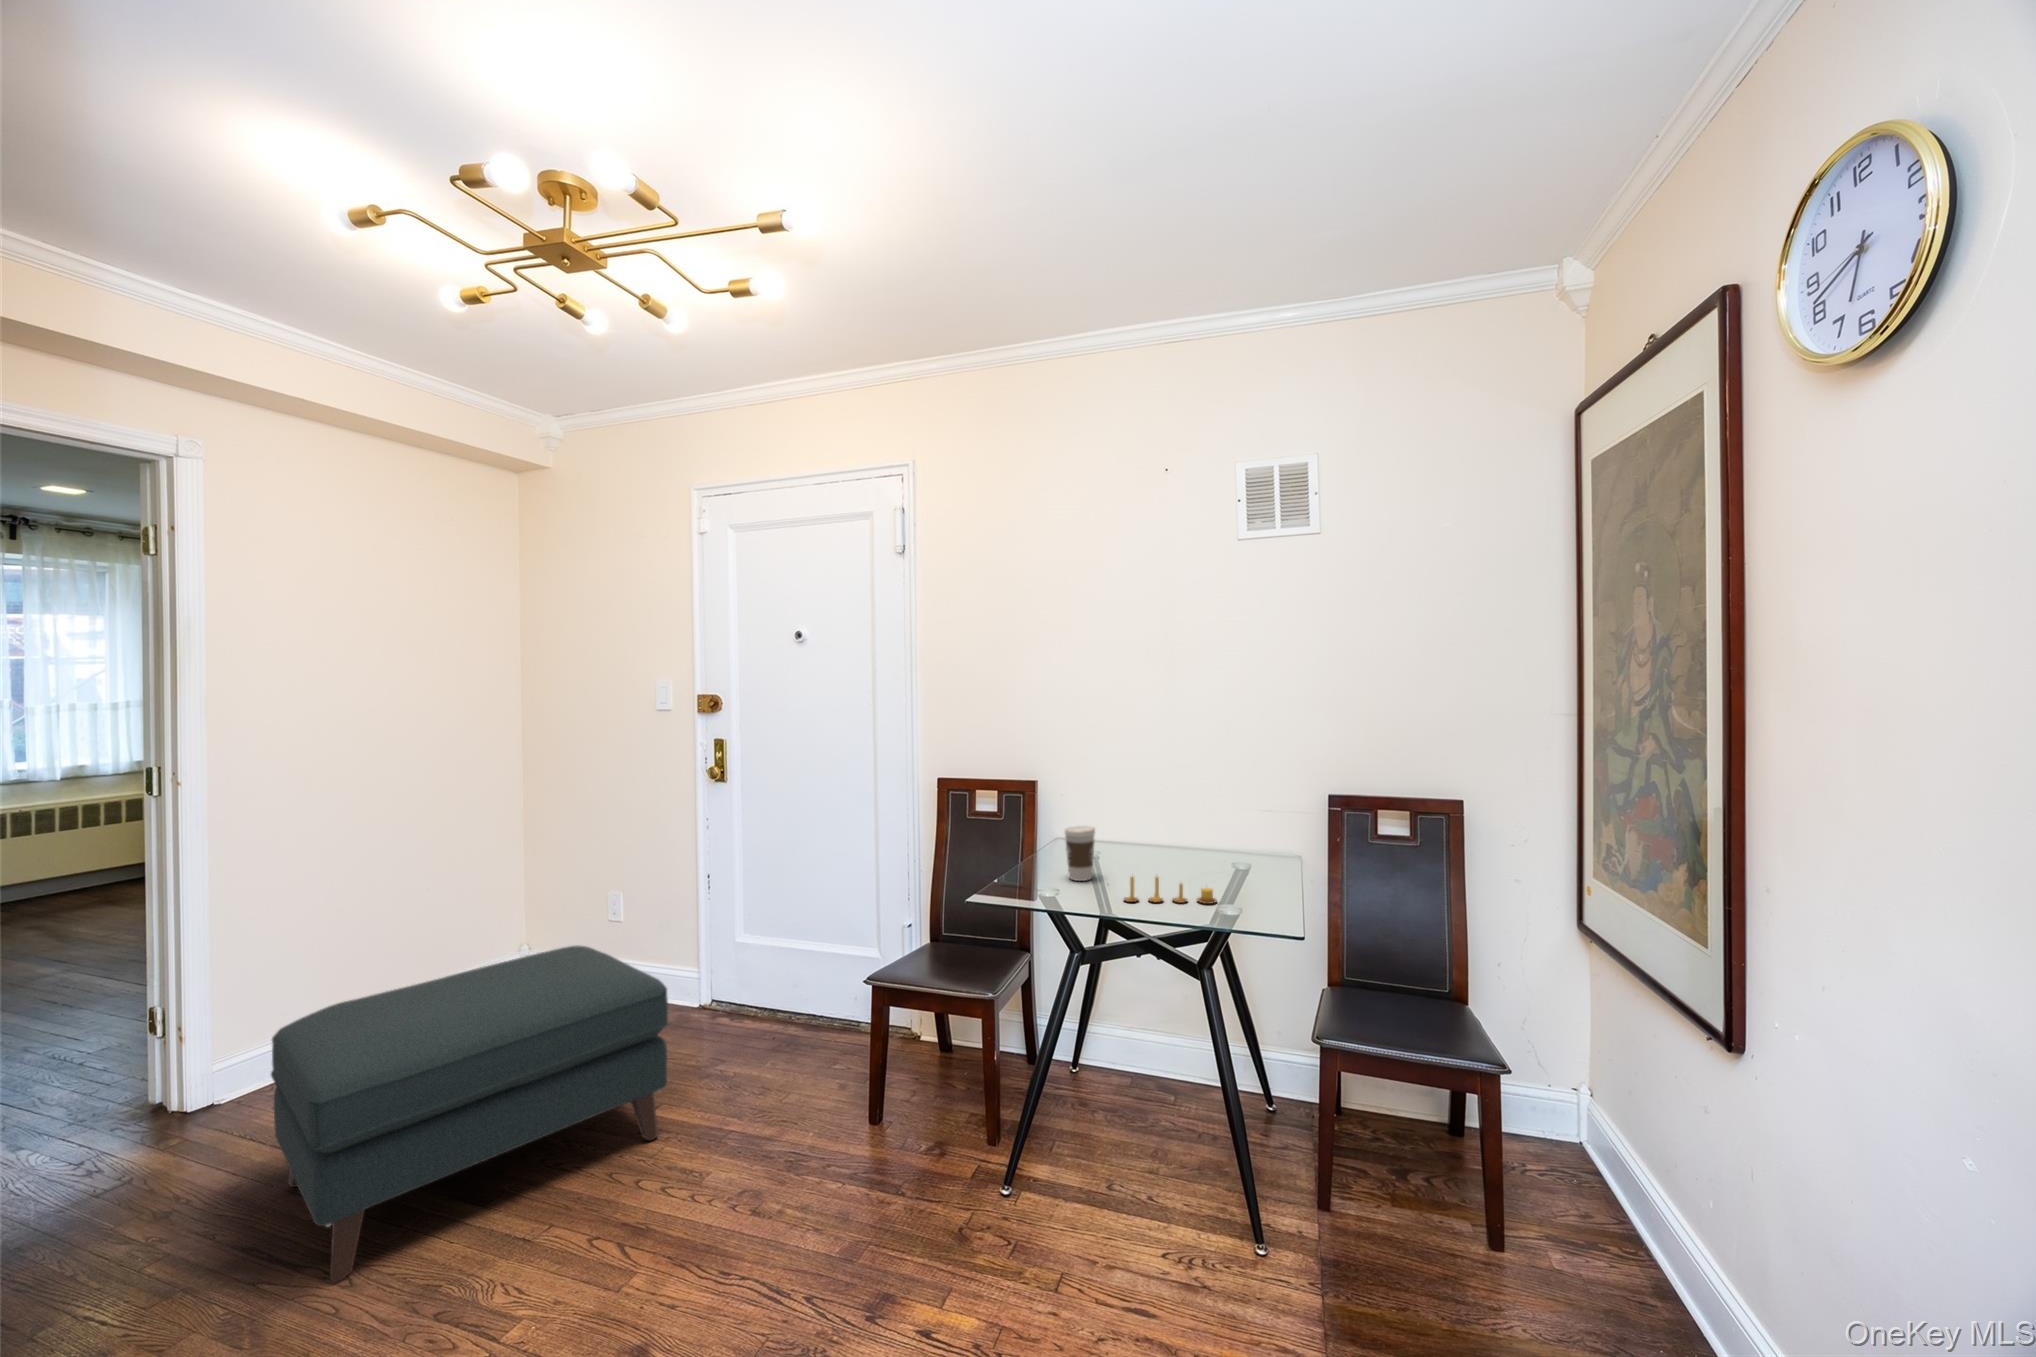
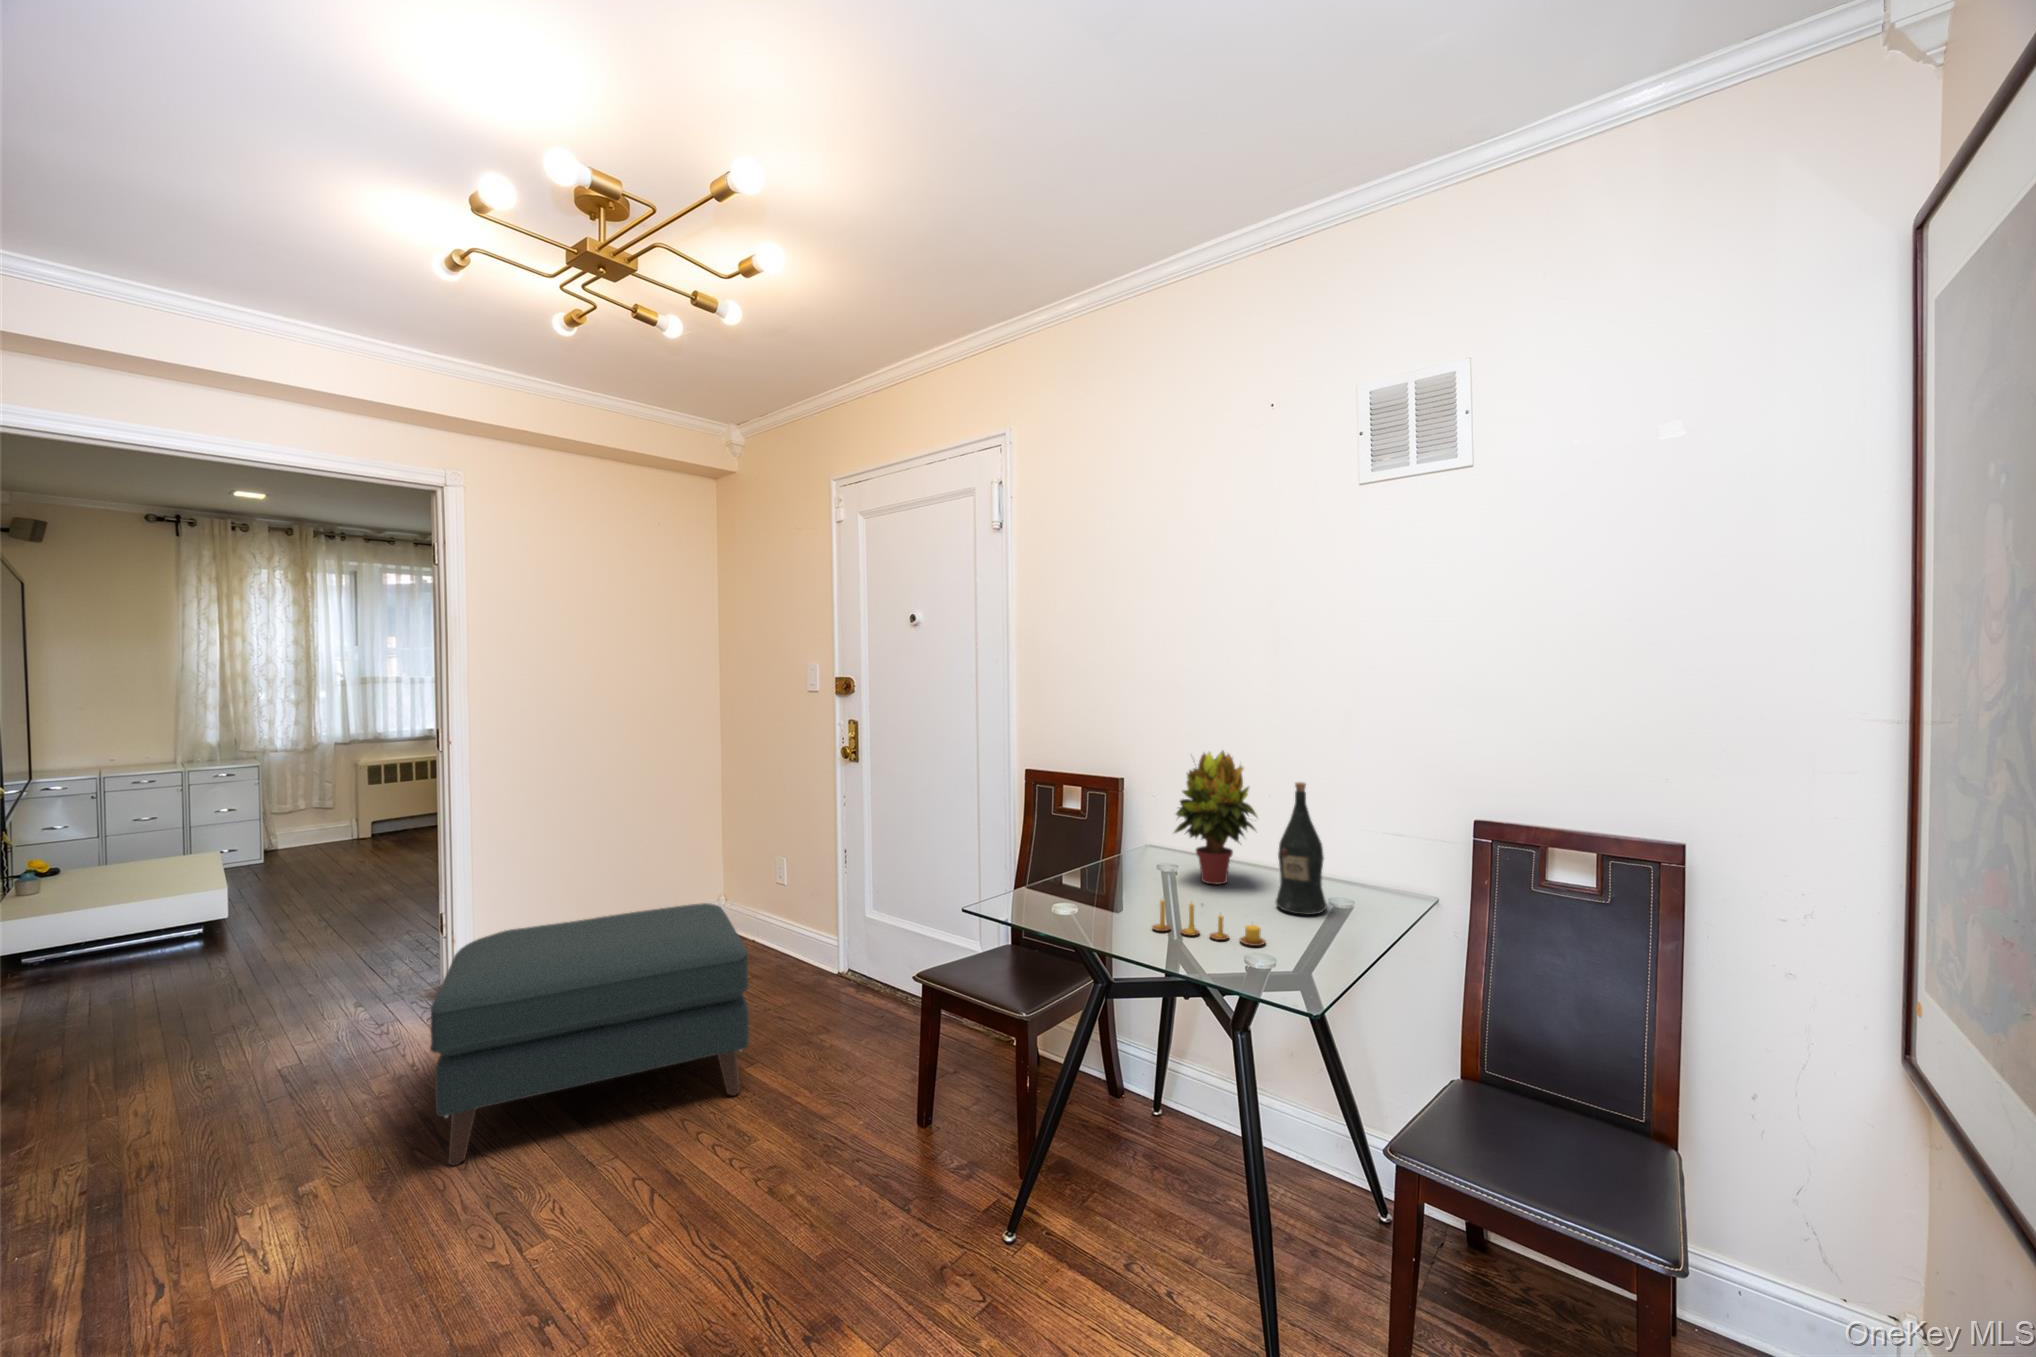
potted plant: none [1100,751,1173,864] -> present [1174,751,1257,884]
wine bottle: none [1197,773,1237,878] -> present [1276,782,1327,915]
coffee cup: present [1065,826,1095,881] -> none [1112,834,1149,898]

